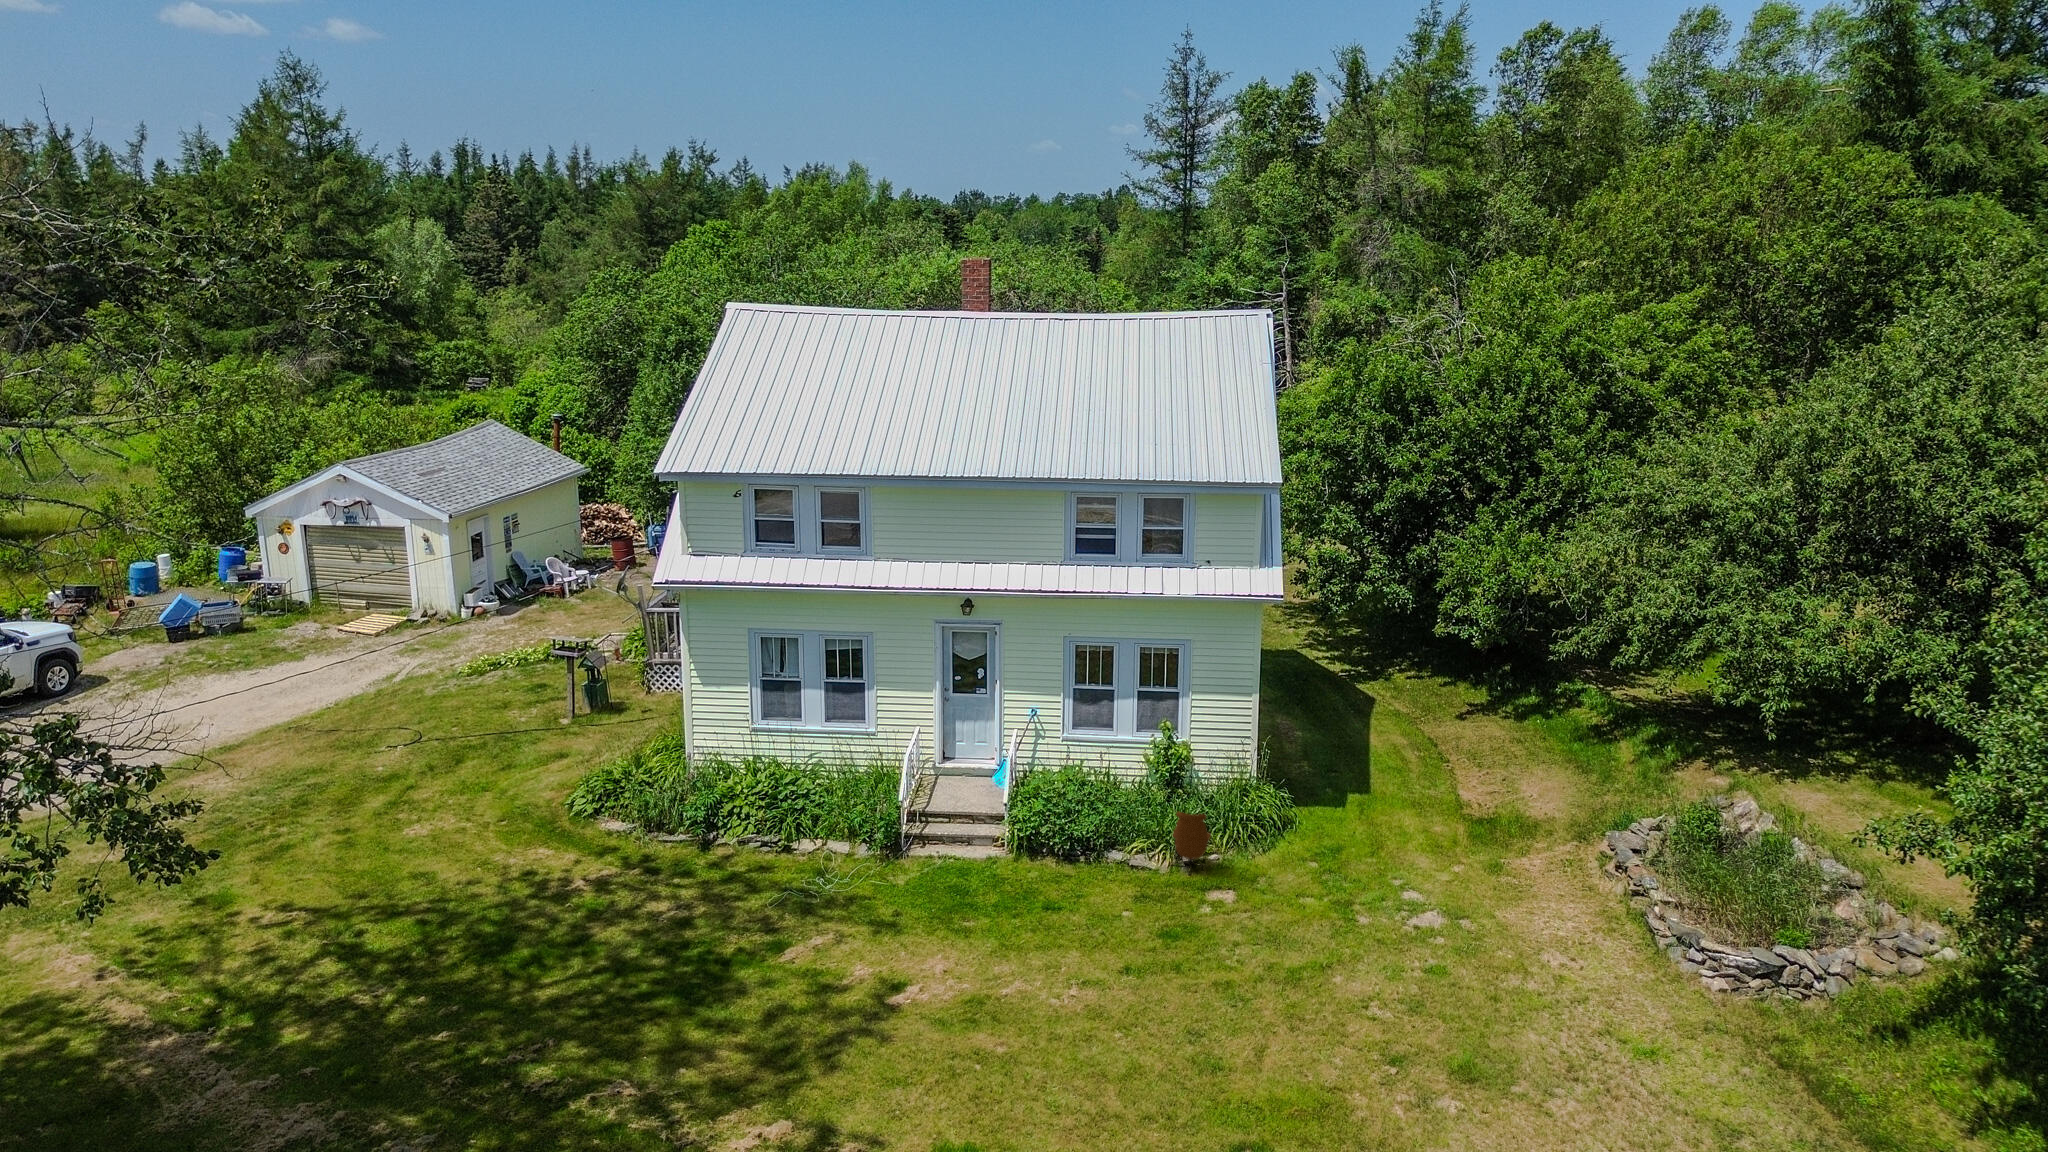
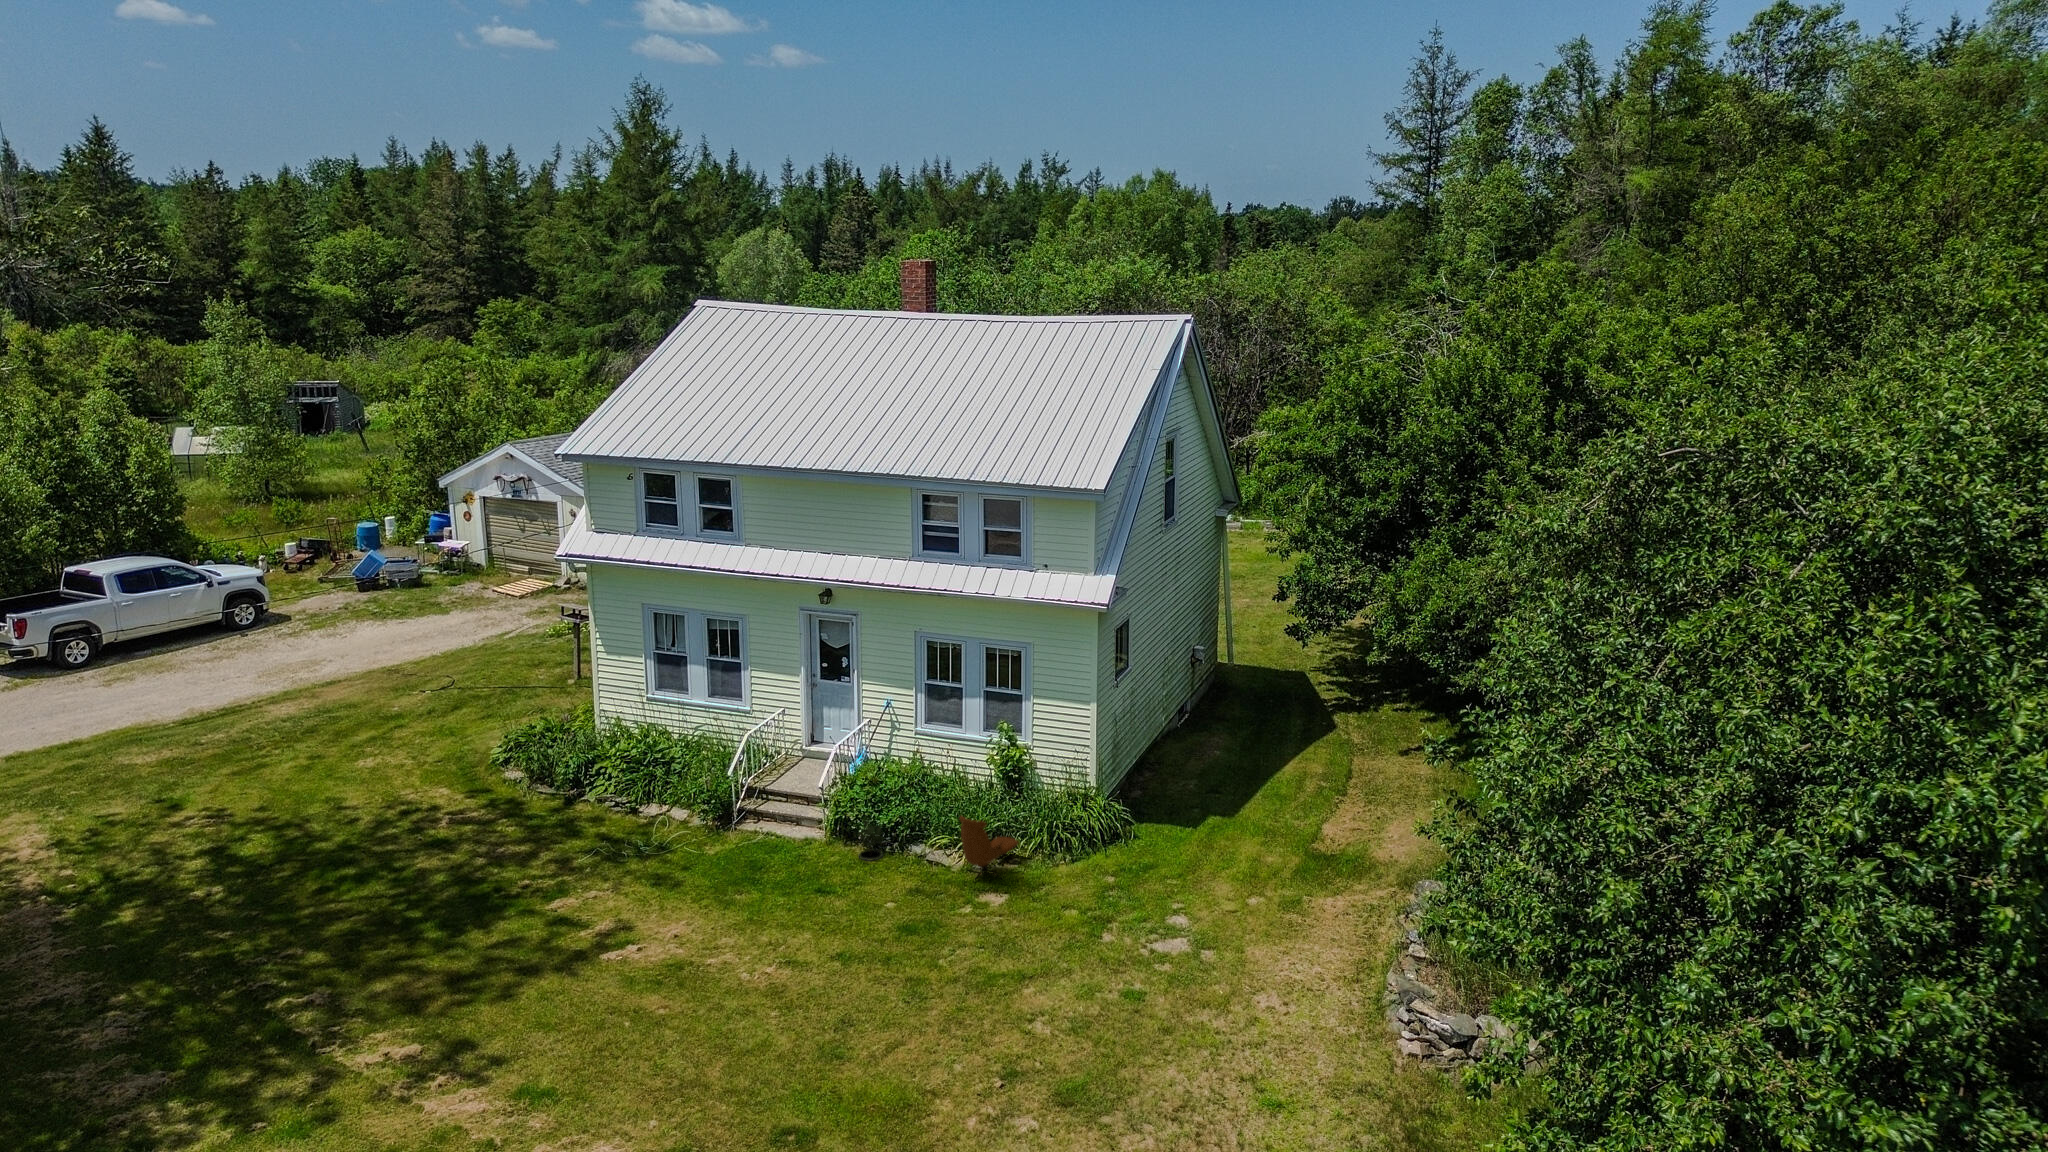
potted tree: none [1055,823,1082,868] -> present [858,819,883,860]

